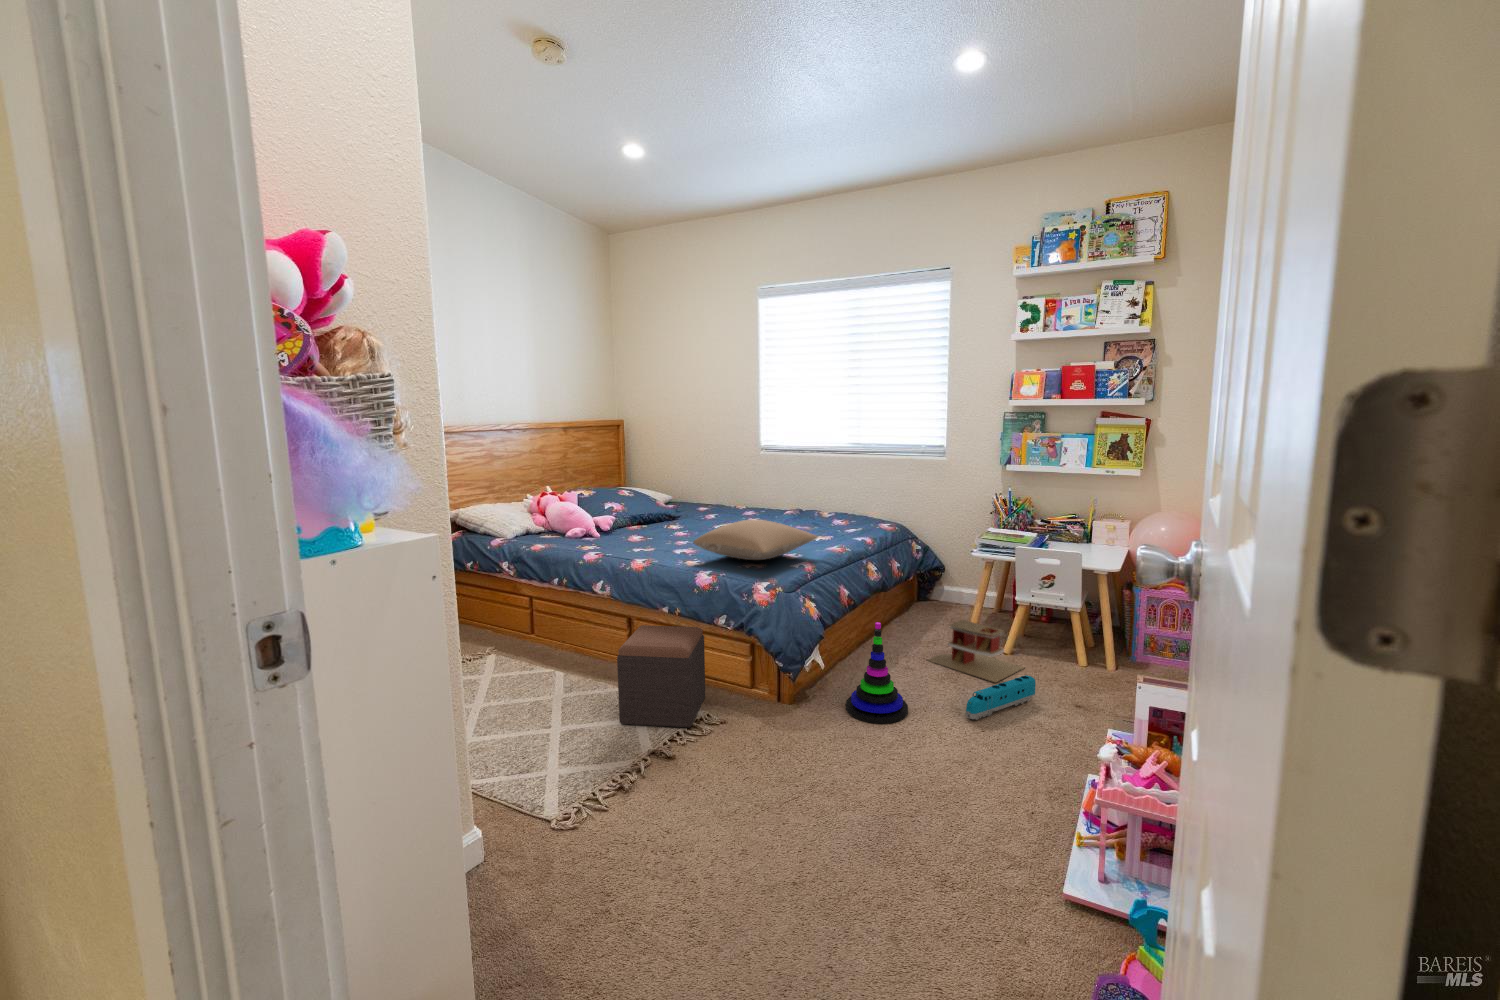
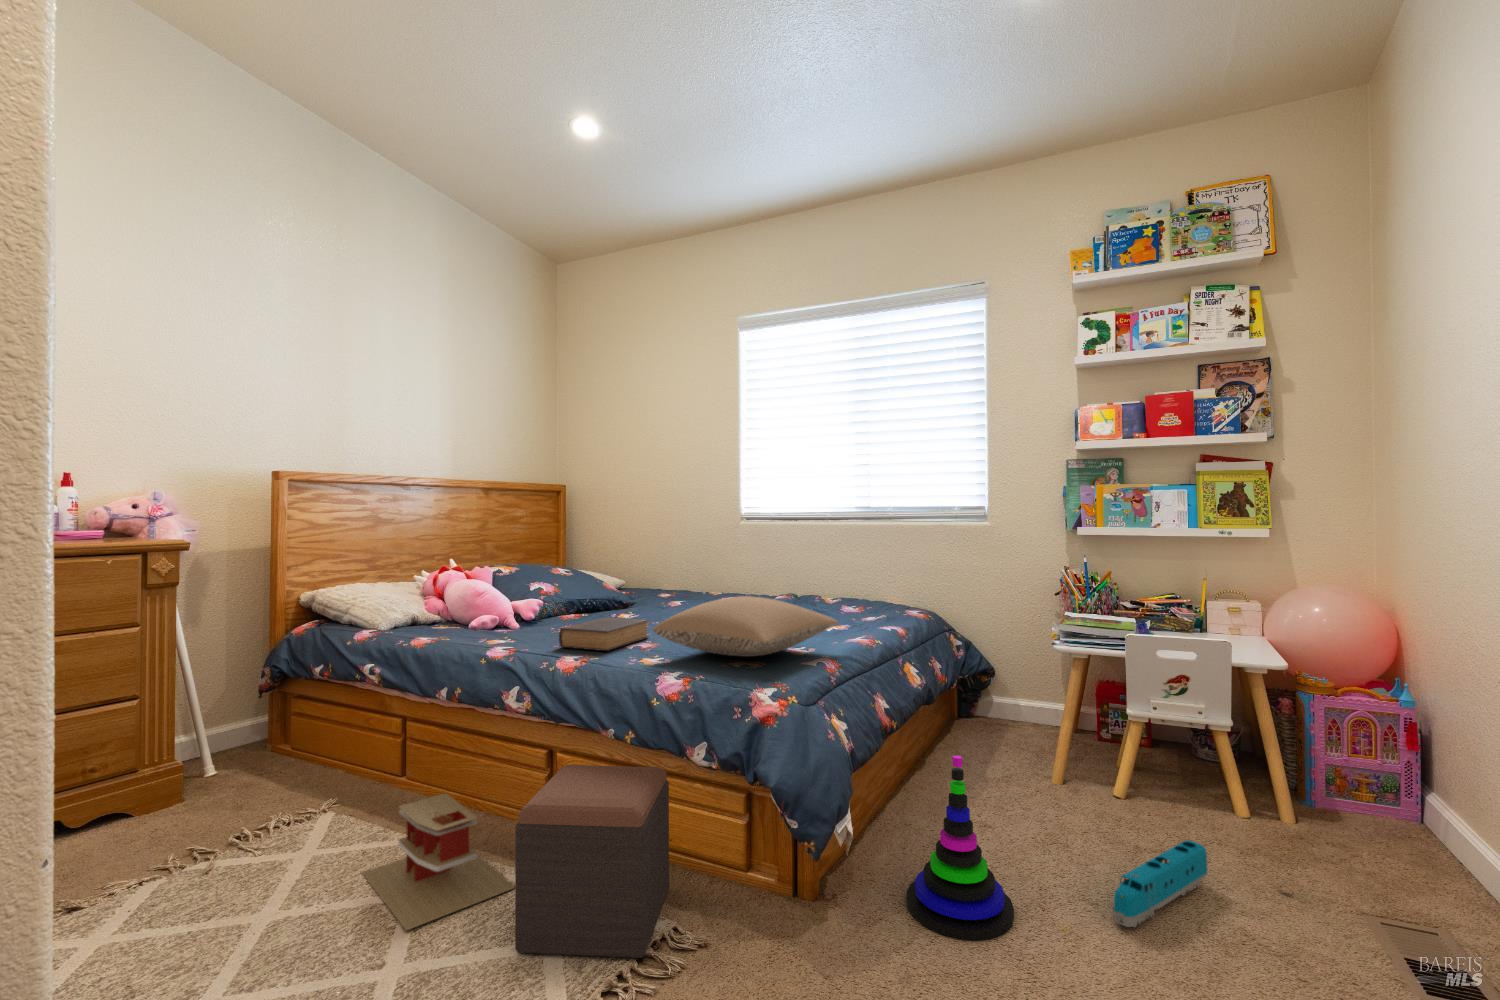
book: none [631,531,690,555] -> present [559,617,648,651]
toy house: present [928,620,1024,682] -> present [362,794,515,930]

